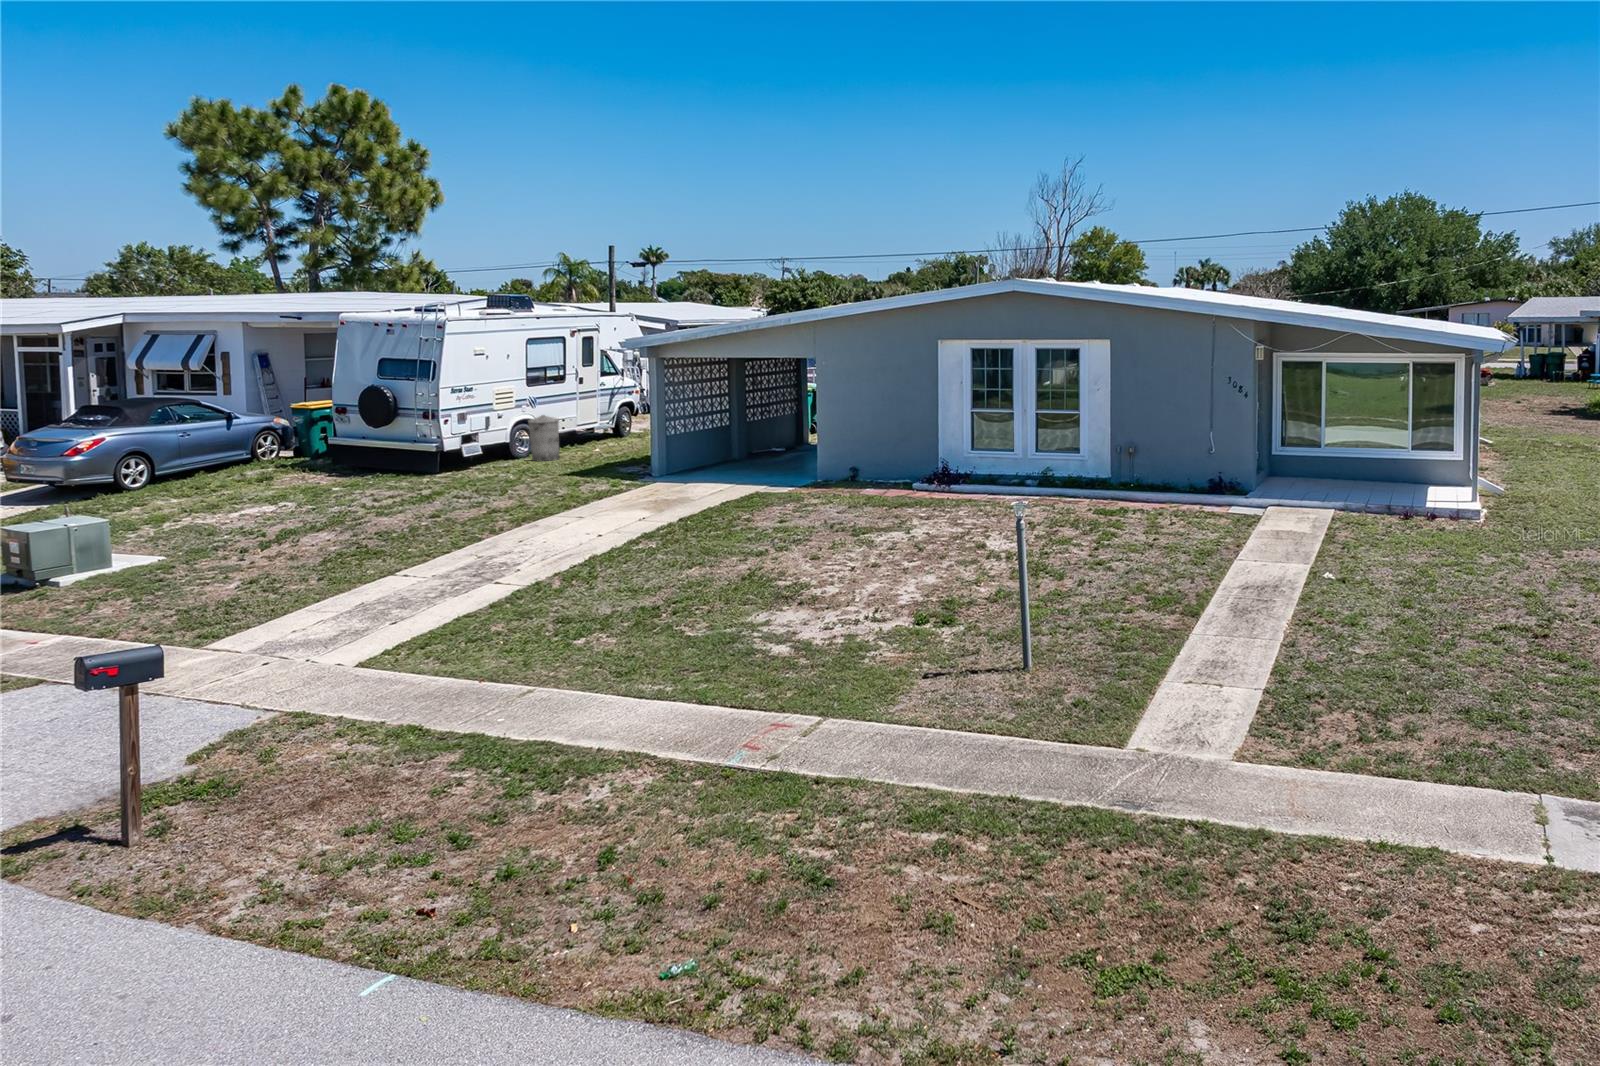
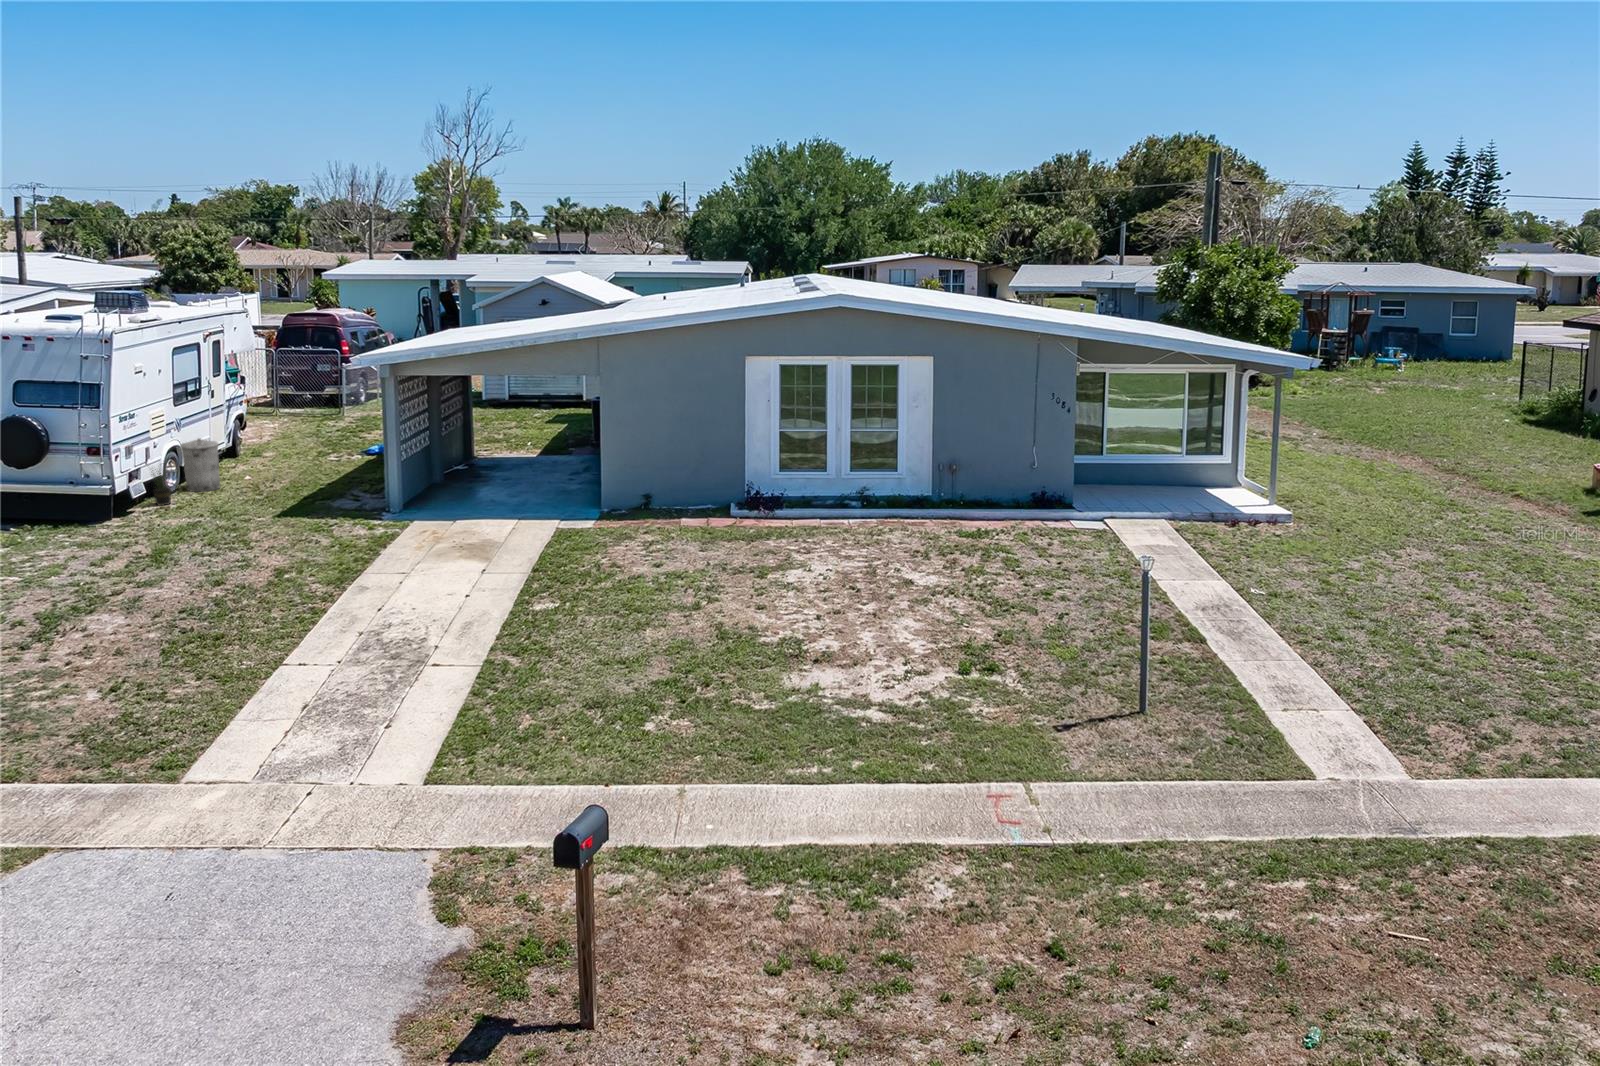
potted plant: none [481,427,506,468] -> present [152,468,171,506]

